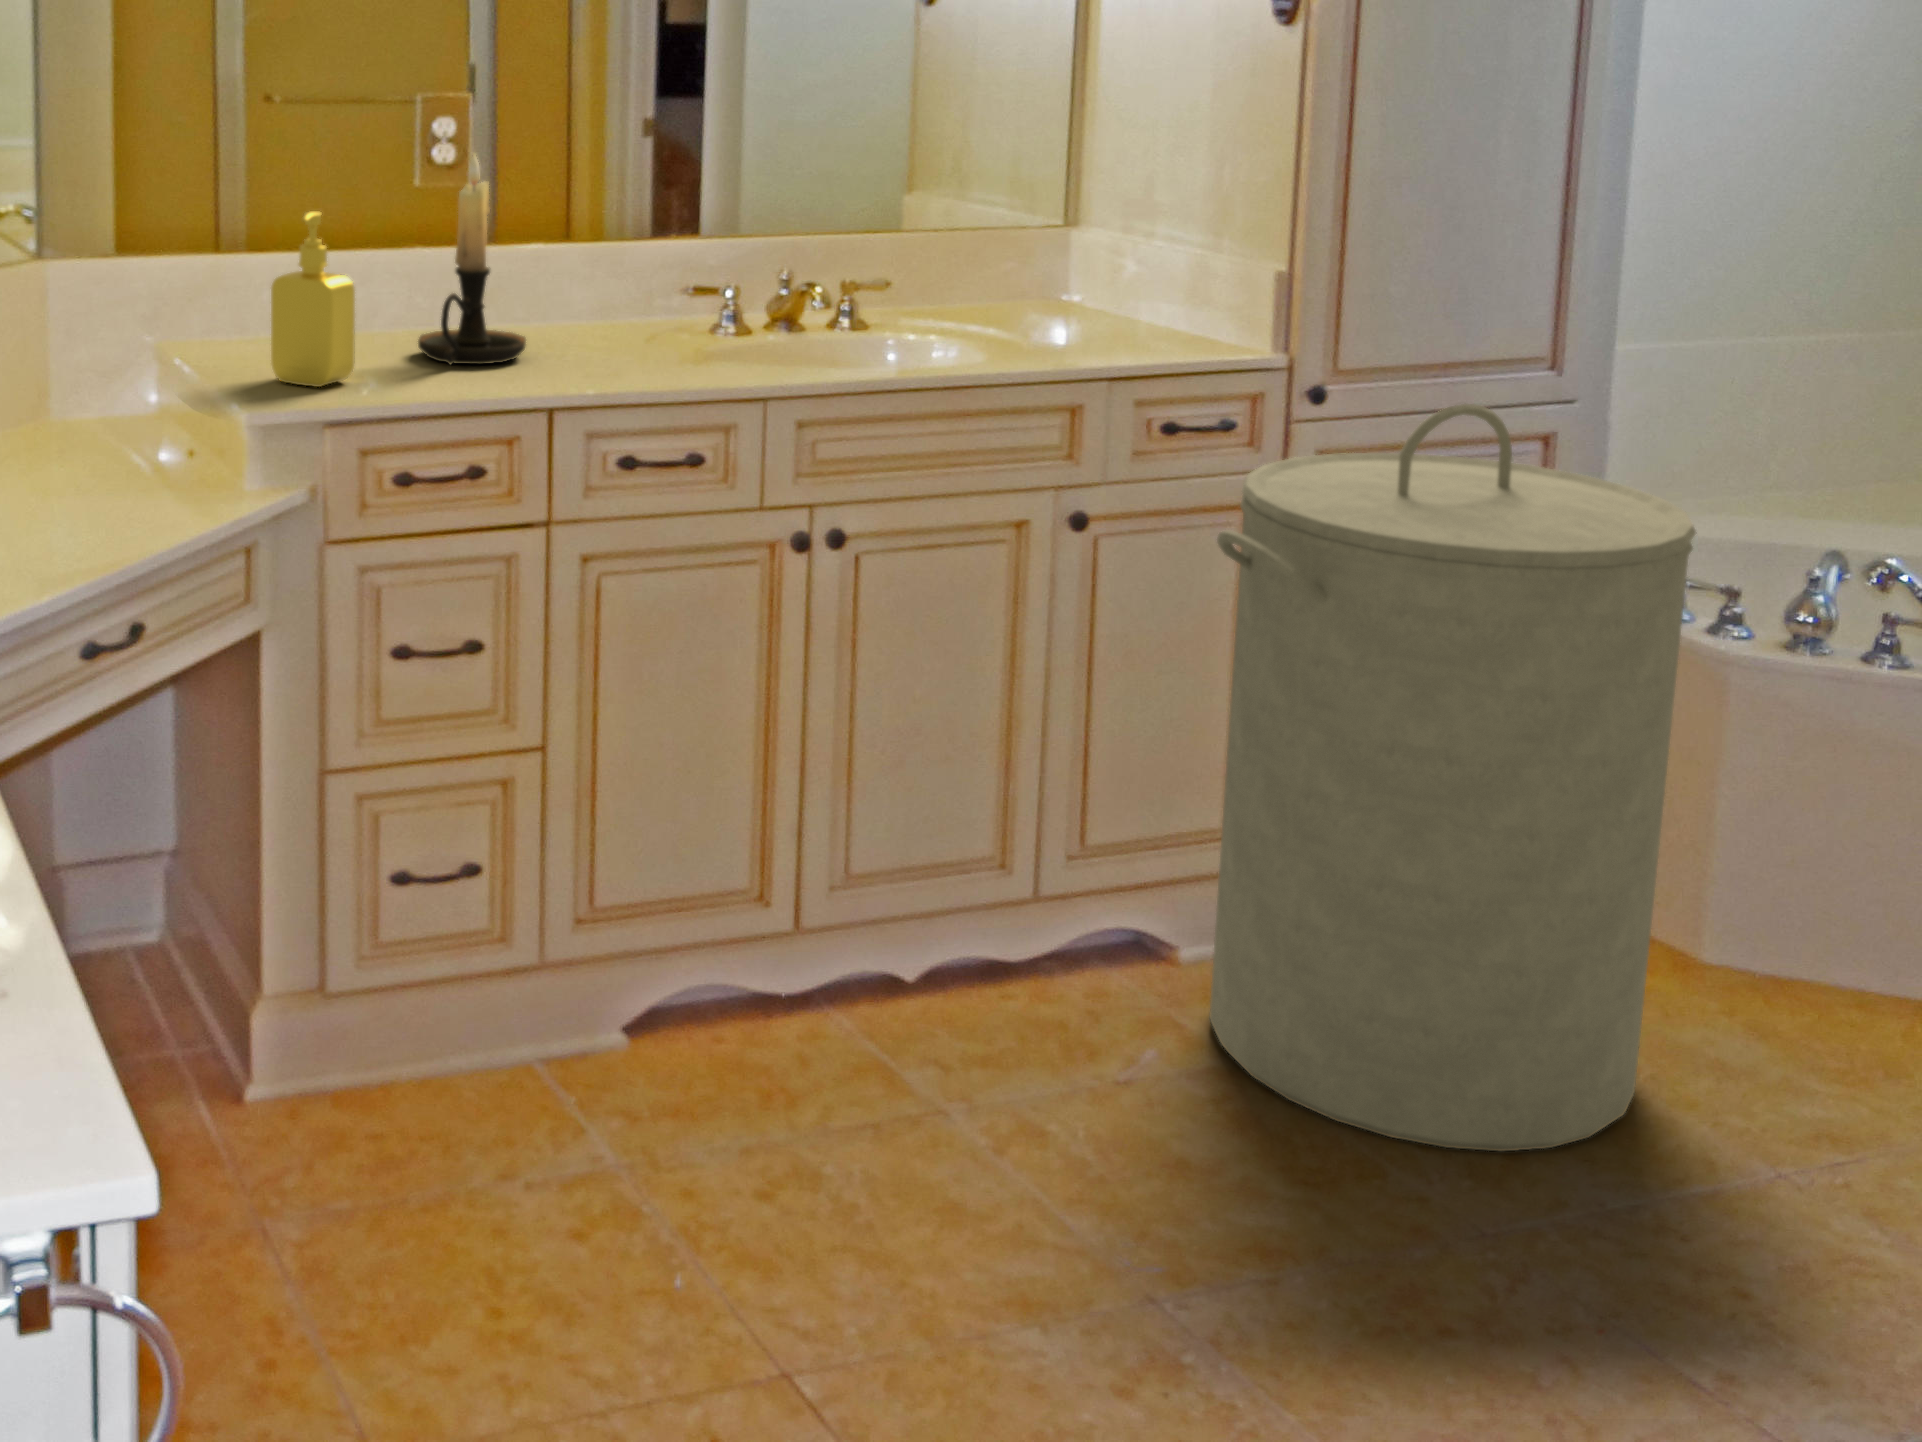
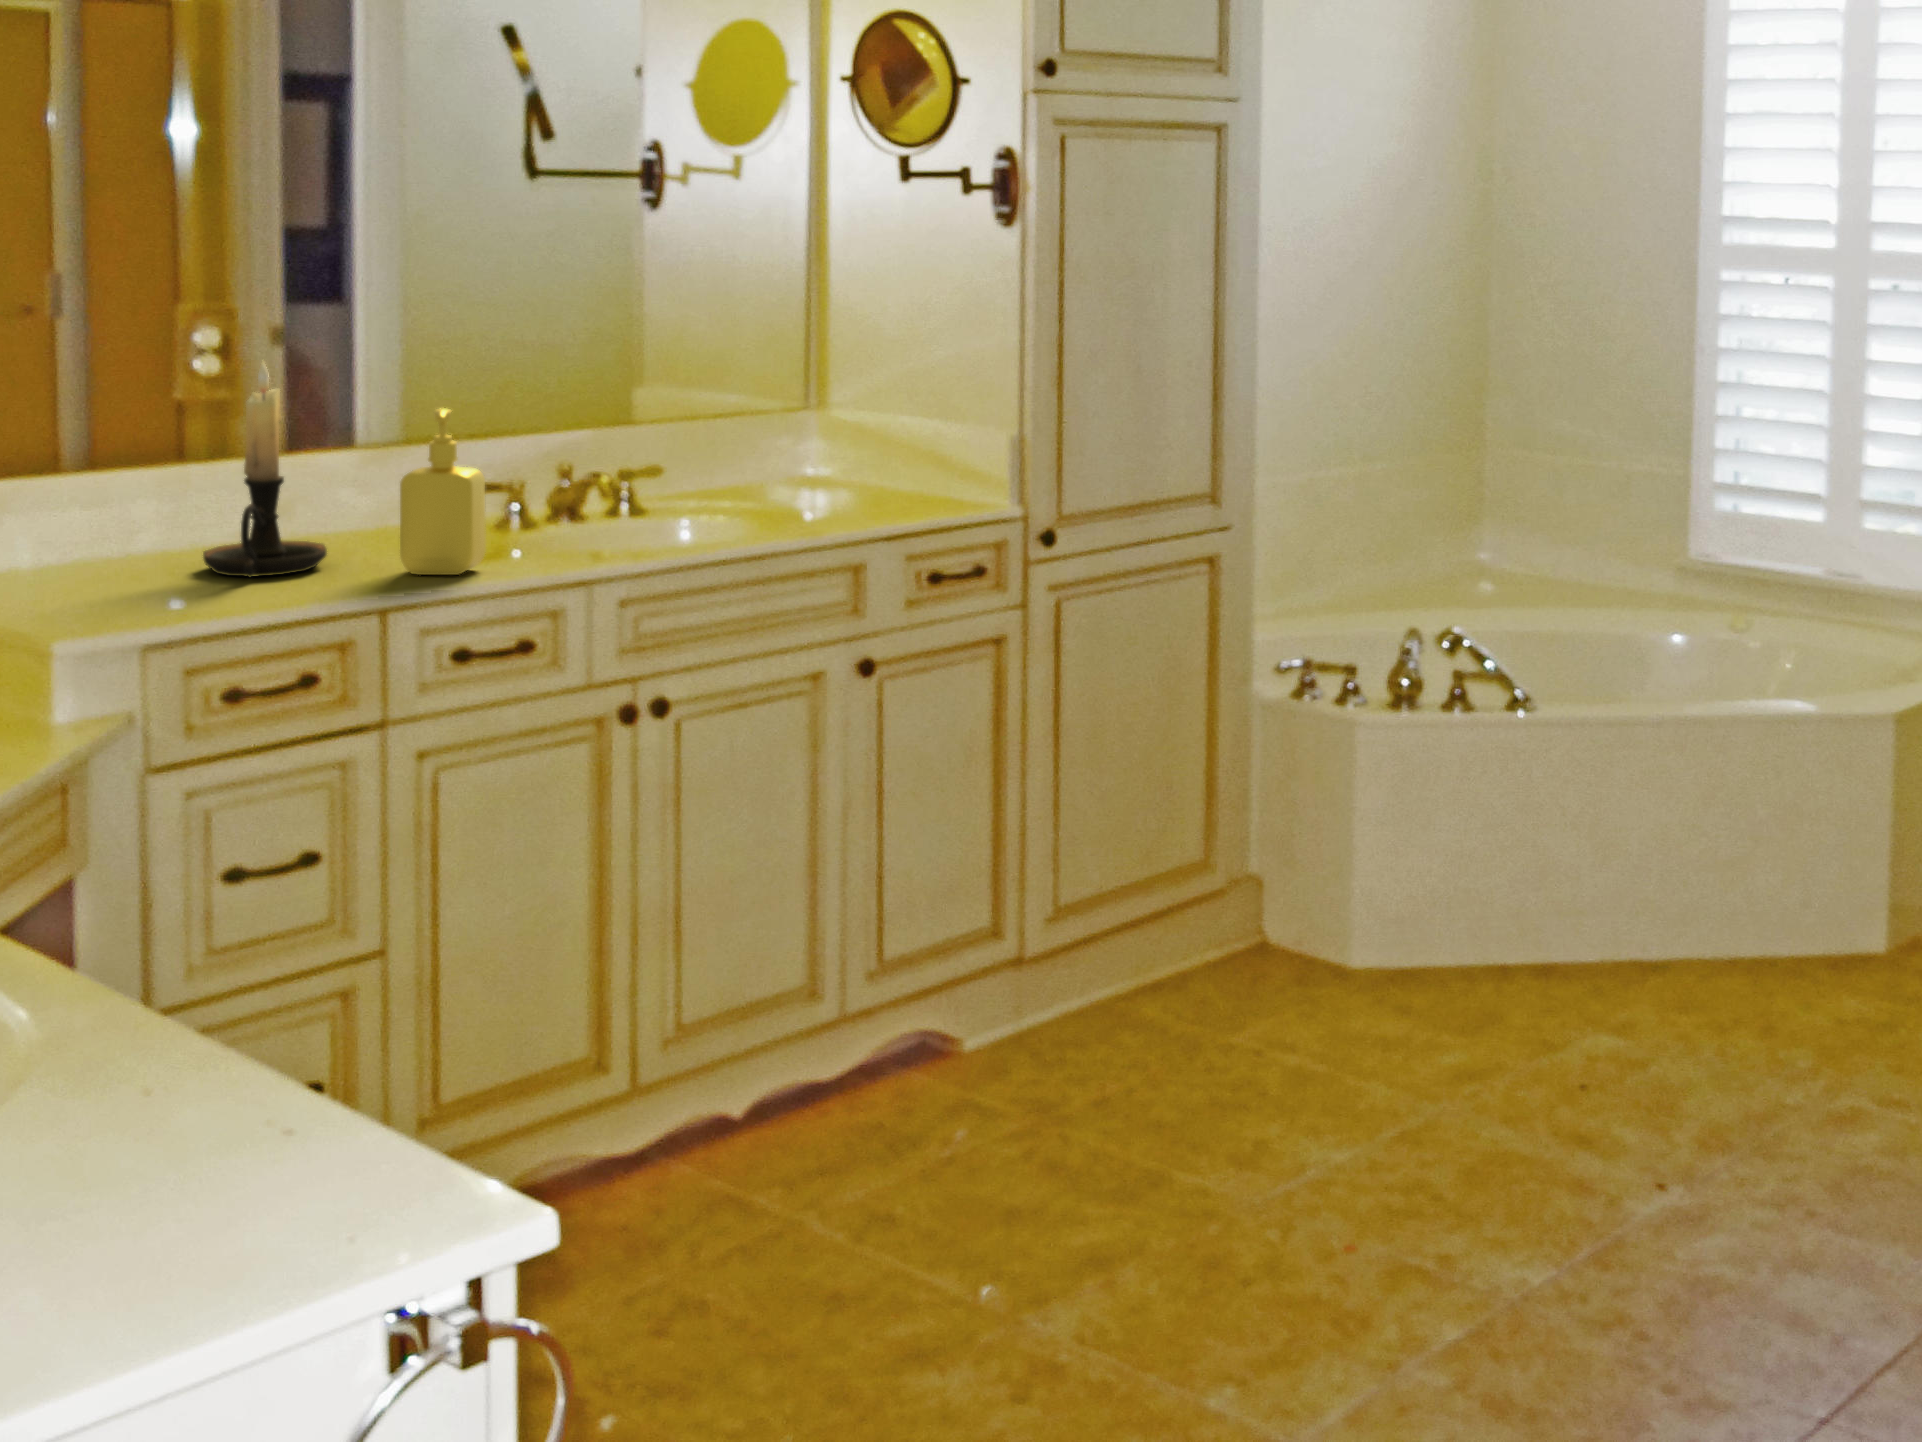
soap dispenser: present [271,211,355,387] -> present [400,408,486,575]
laundry hamper: present [1209,404,1696,1151] -> none [997,530,1344,1146]

